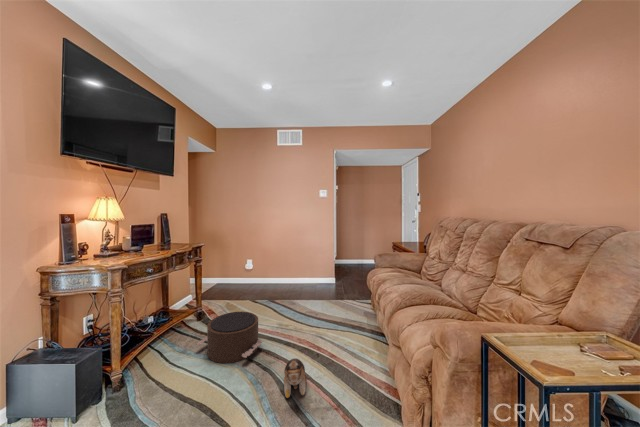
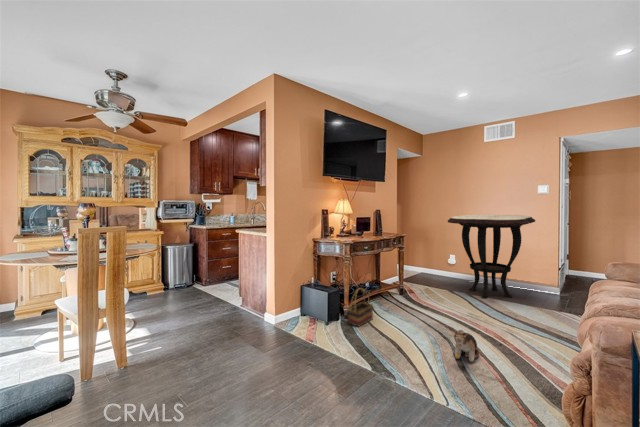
side table: none [249,221,318,300] -> present [448,215,535,298]
pouf: present [196,312,262,363] -> none [395,292,449,328]
basket: none [113,334,162,402] -> present [348,288,373,326]

